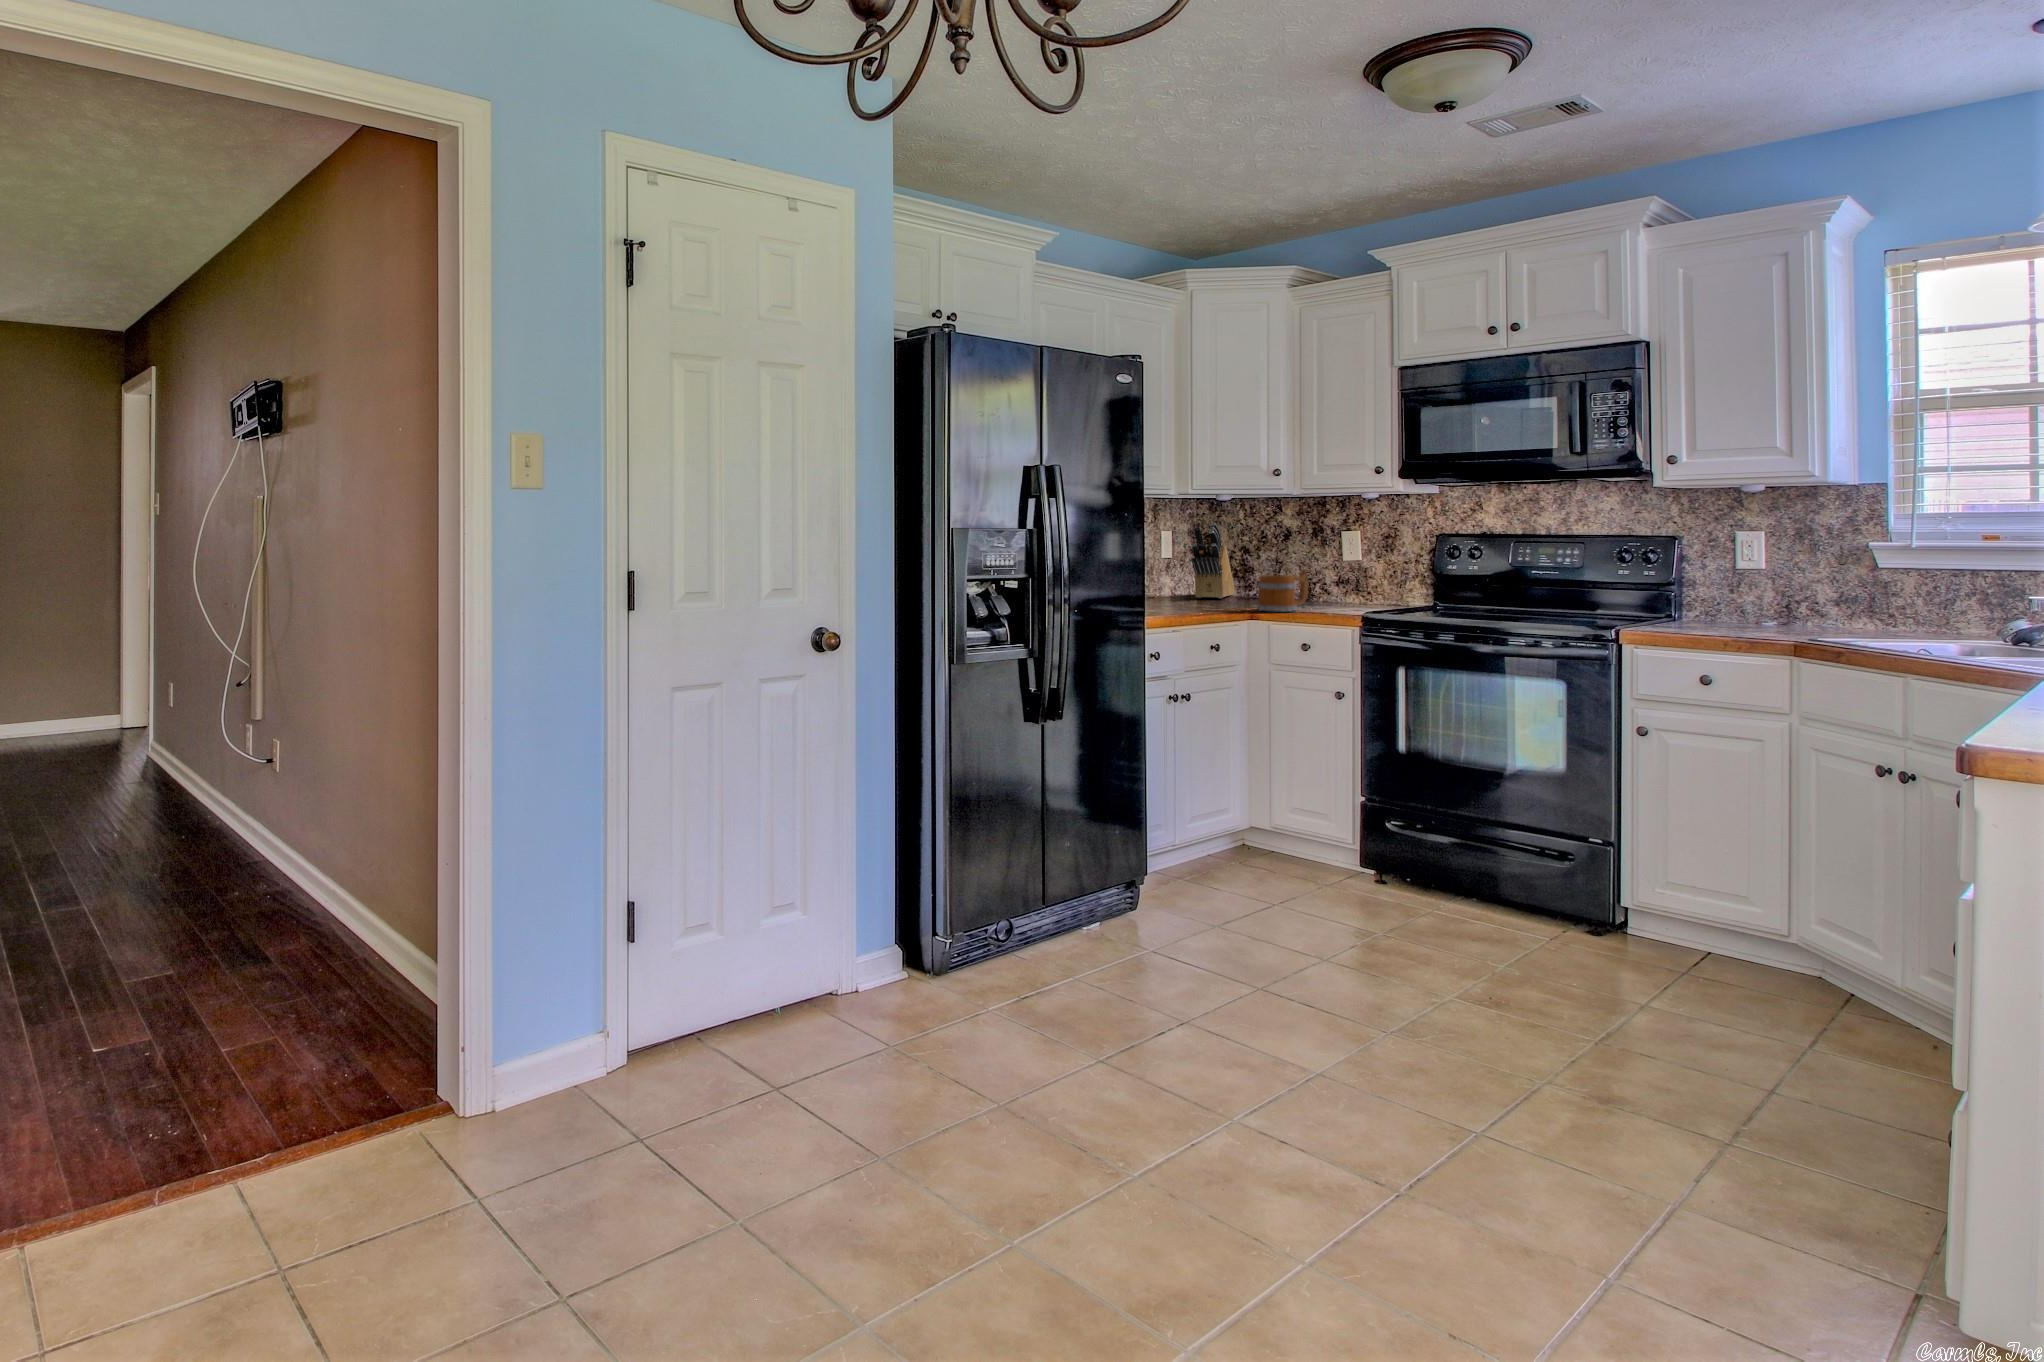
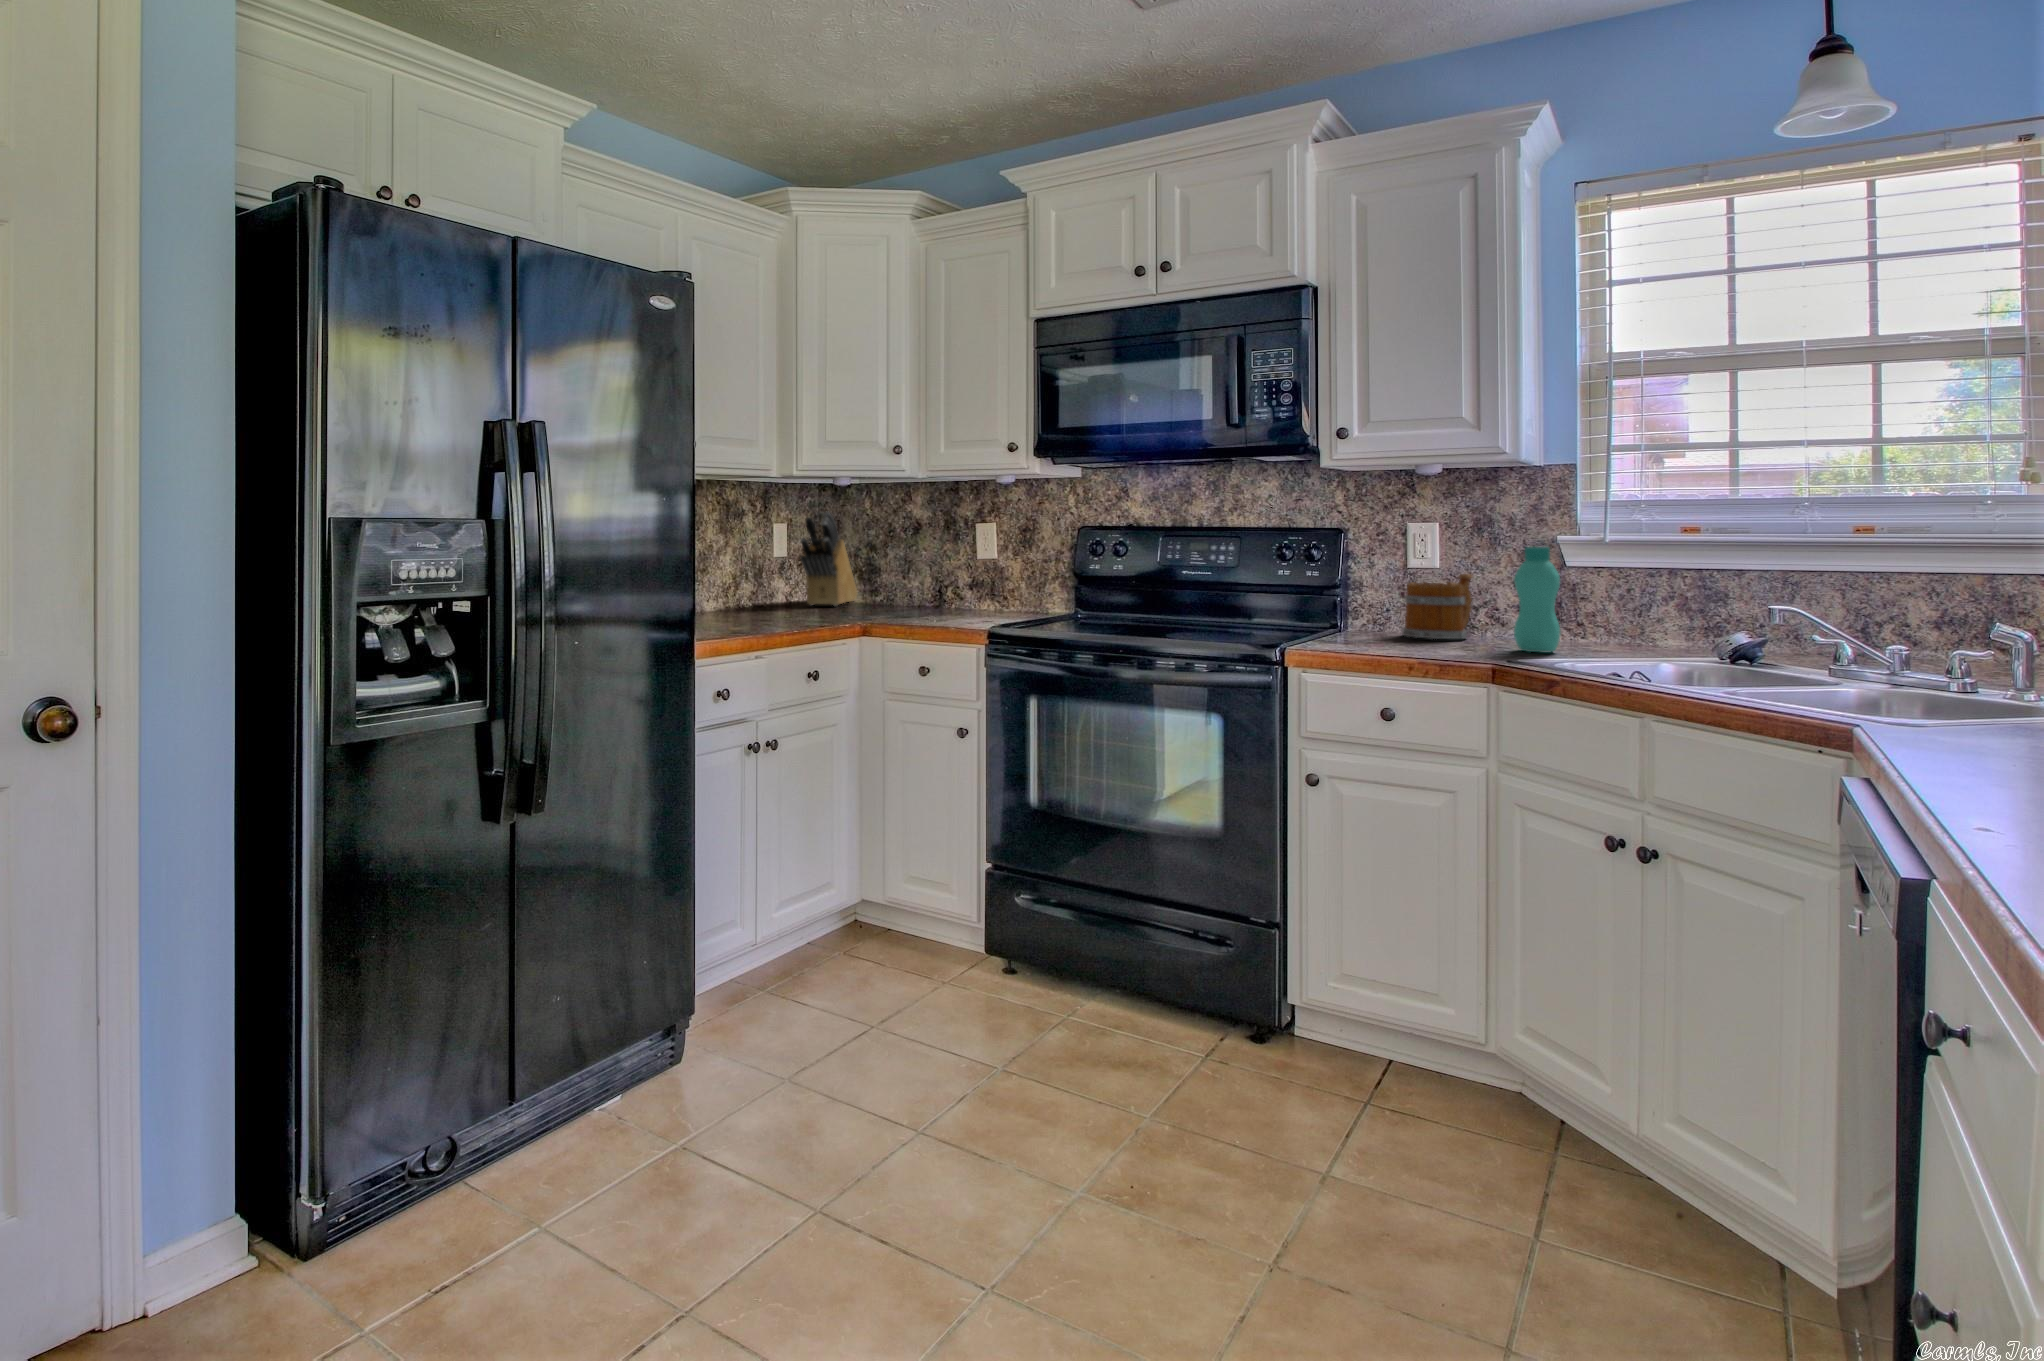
bottle: none [1822,551,1863,635] -> present [1514,547,1561,652]
mug: present [1256,569,1309,611] -> present [1402,574,1472,639]

